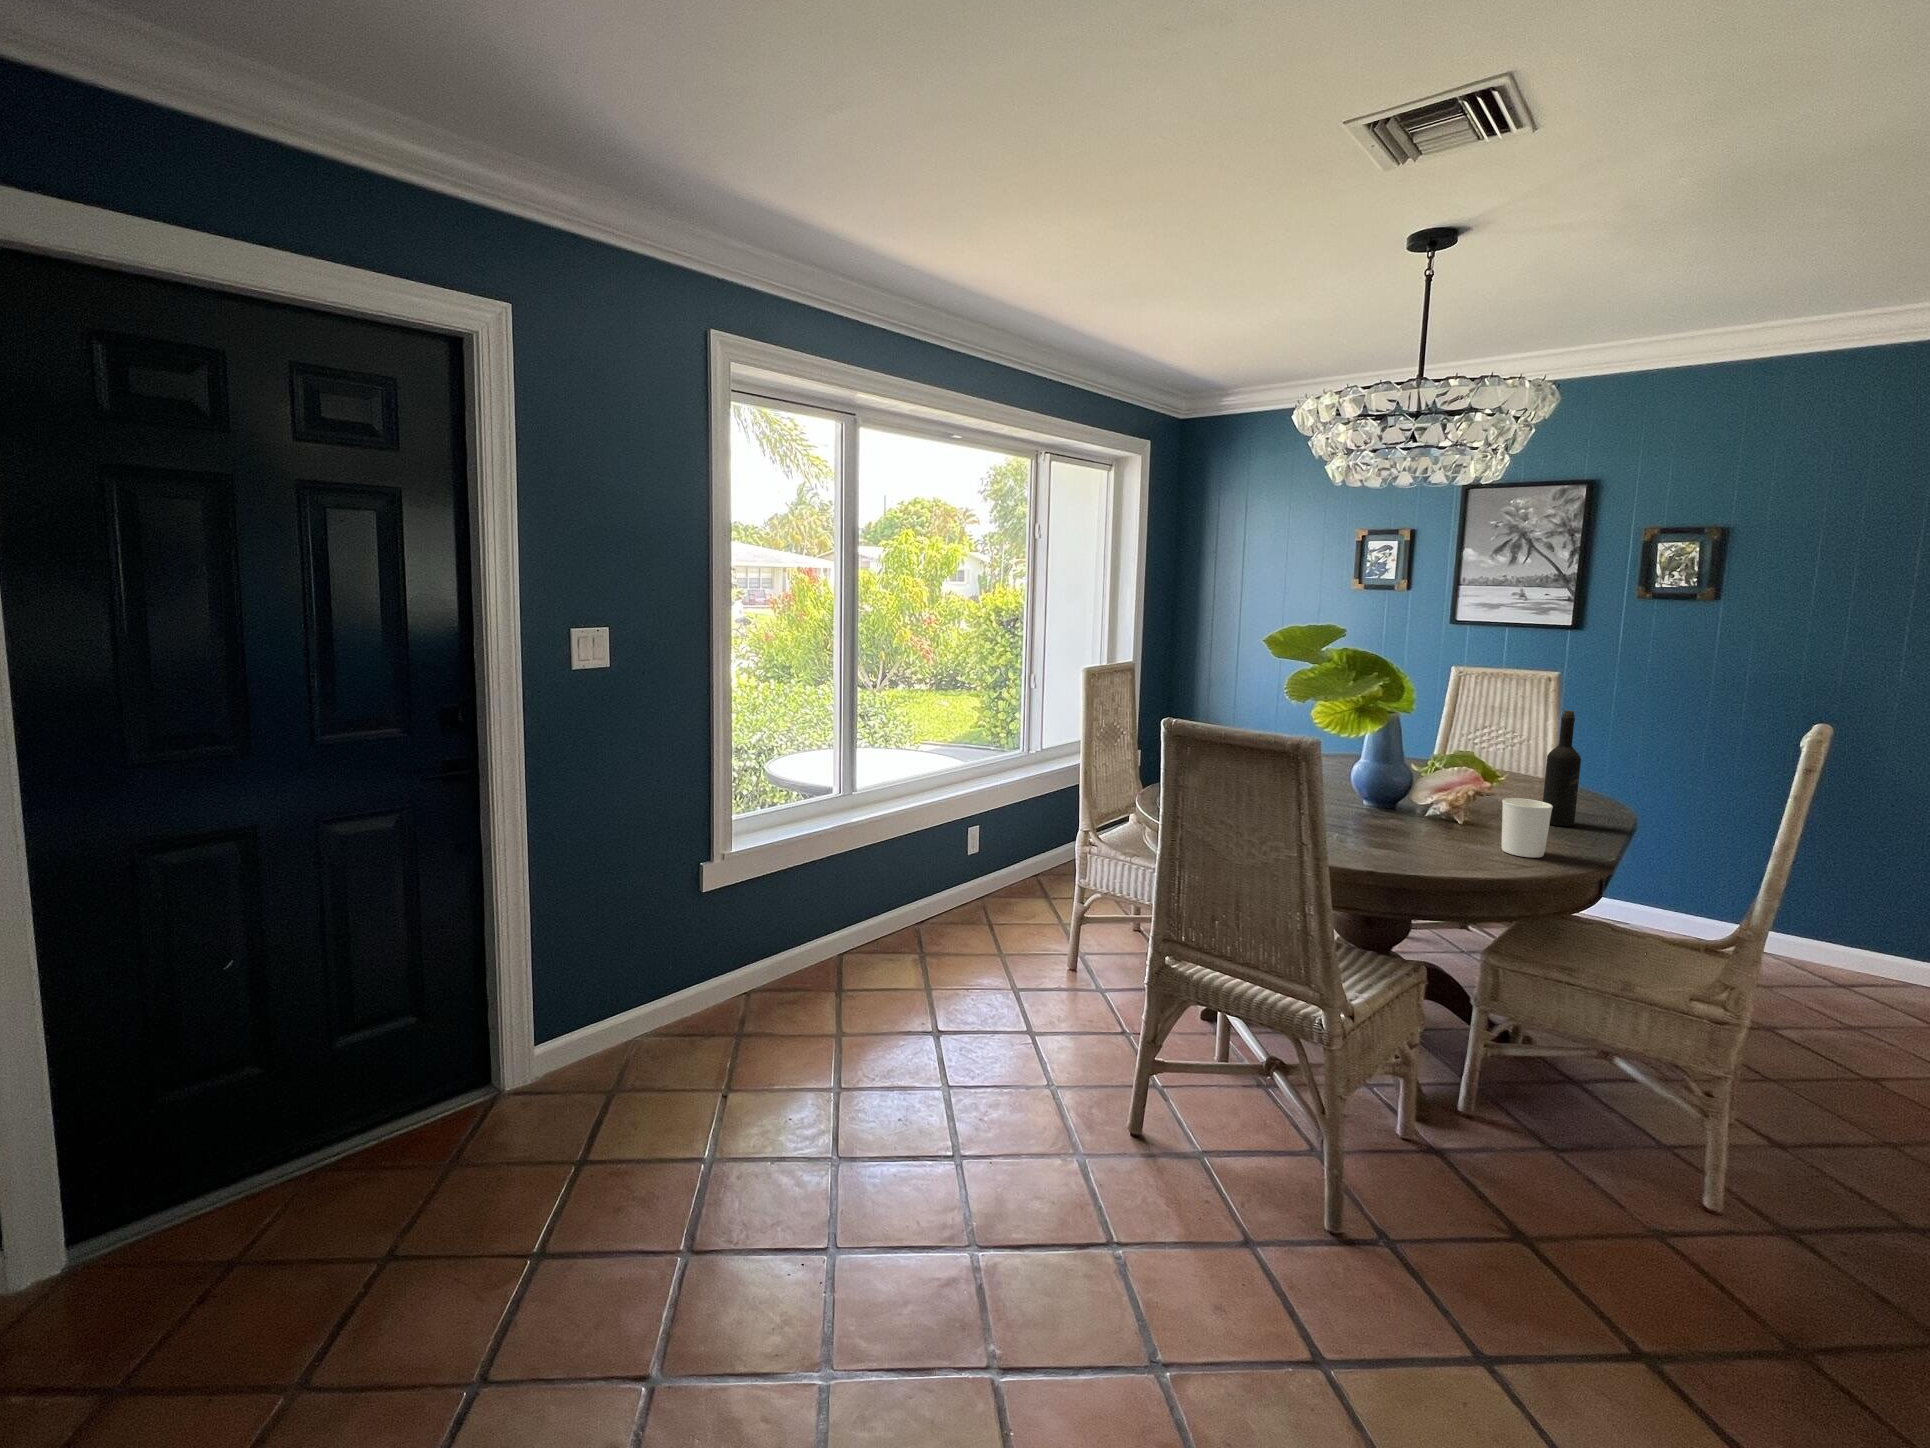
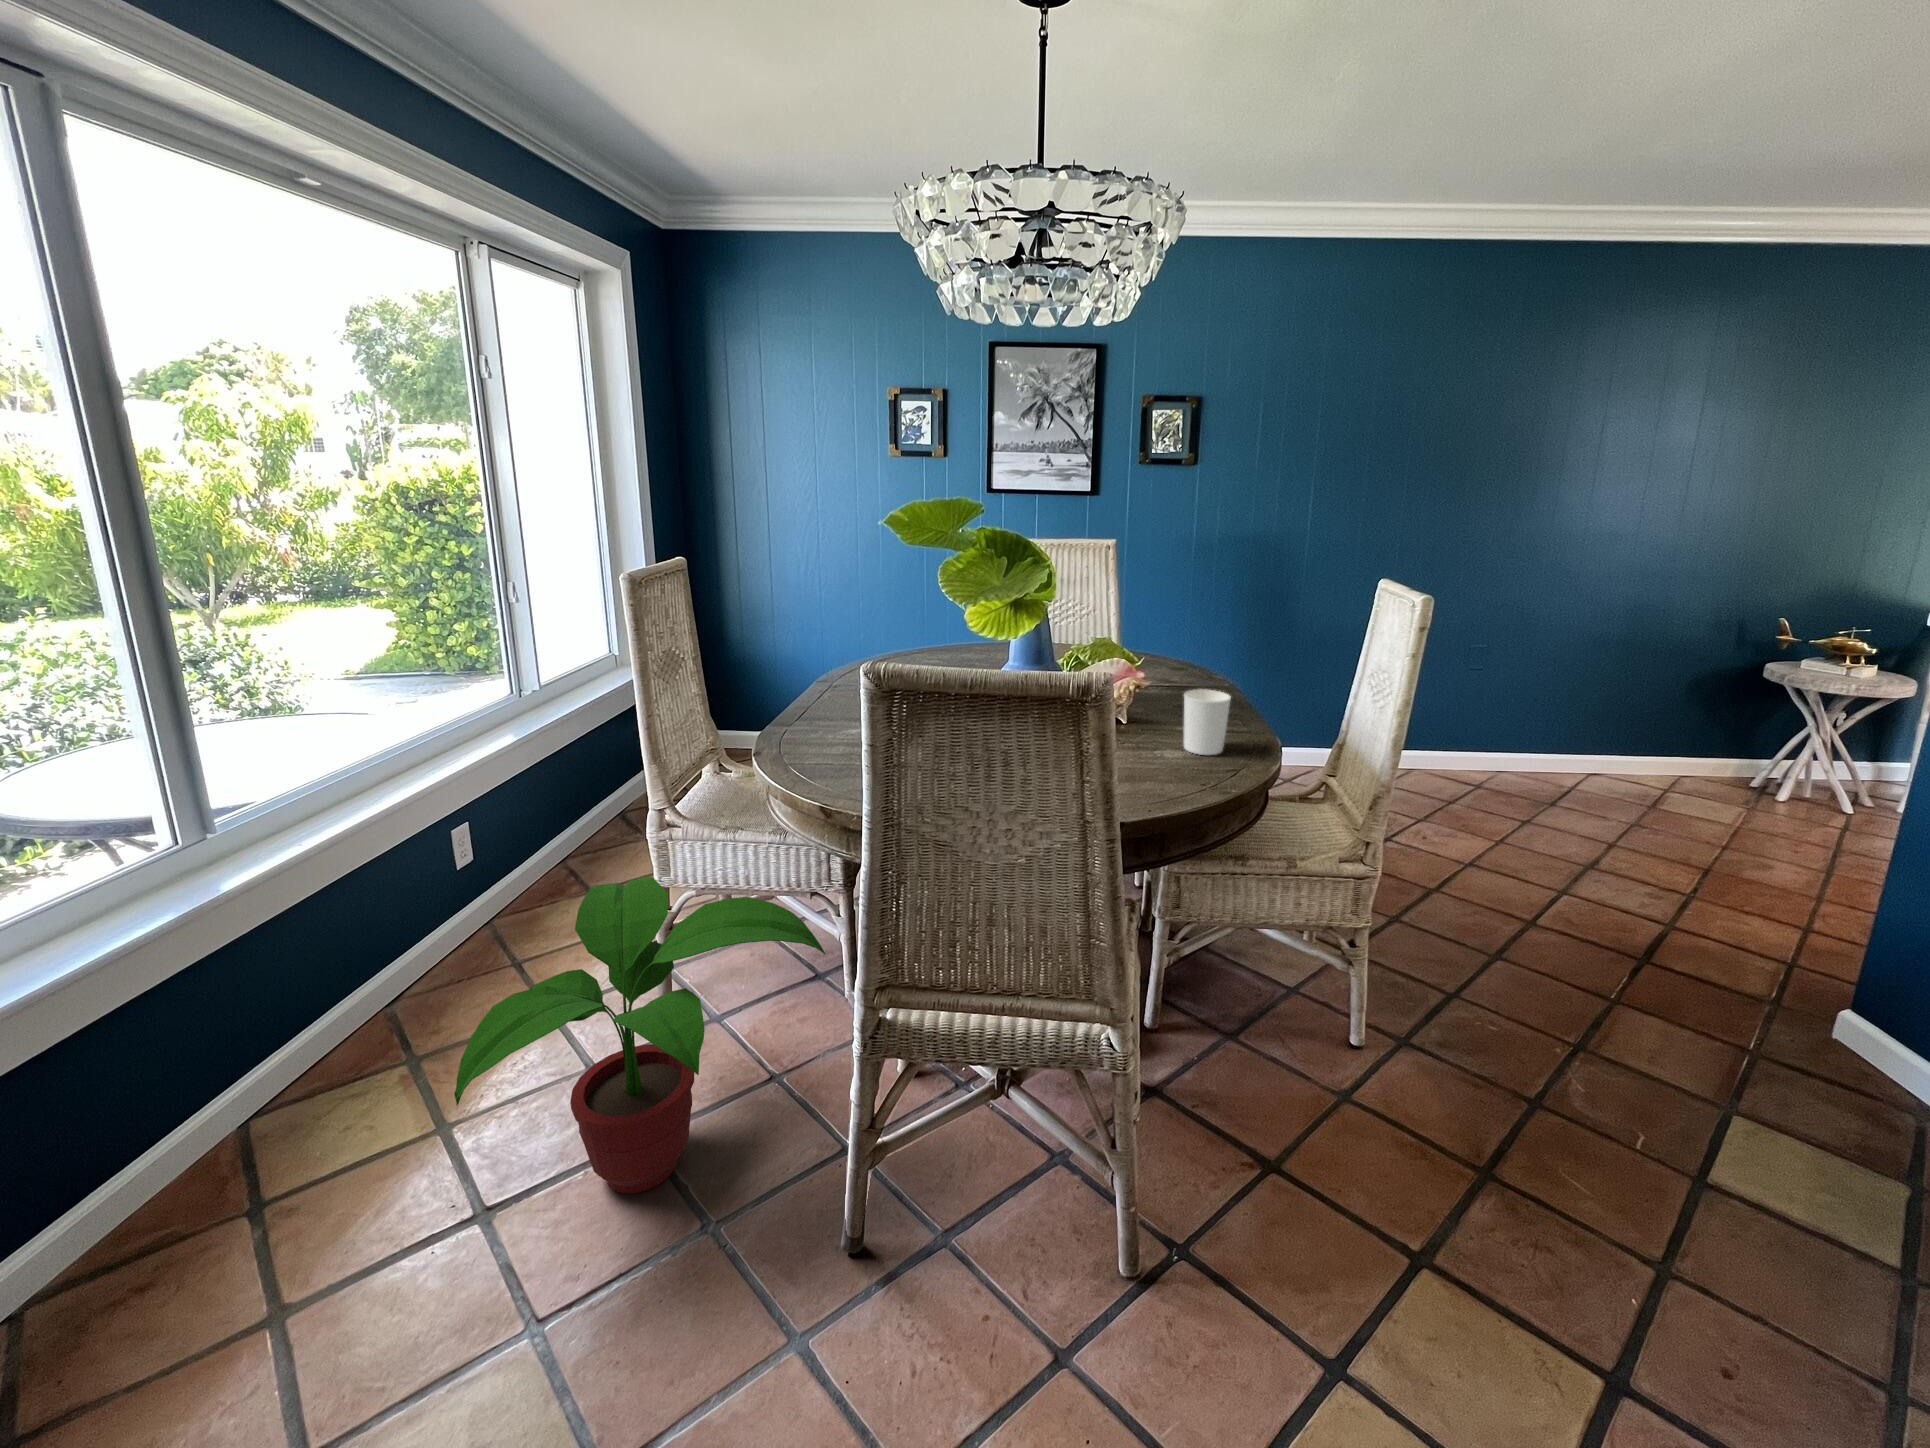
wine bottle: present [1543,710,1581,826] -> none [1171,583,1204,703]
potted plant: none [939,860,1158,1055] -> present [454,876,825,1194]

